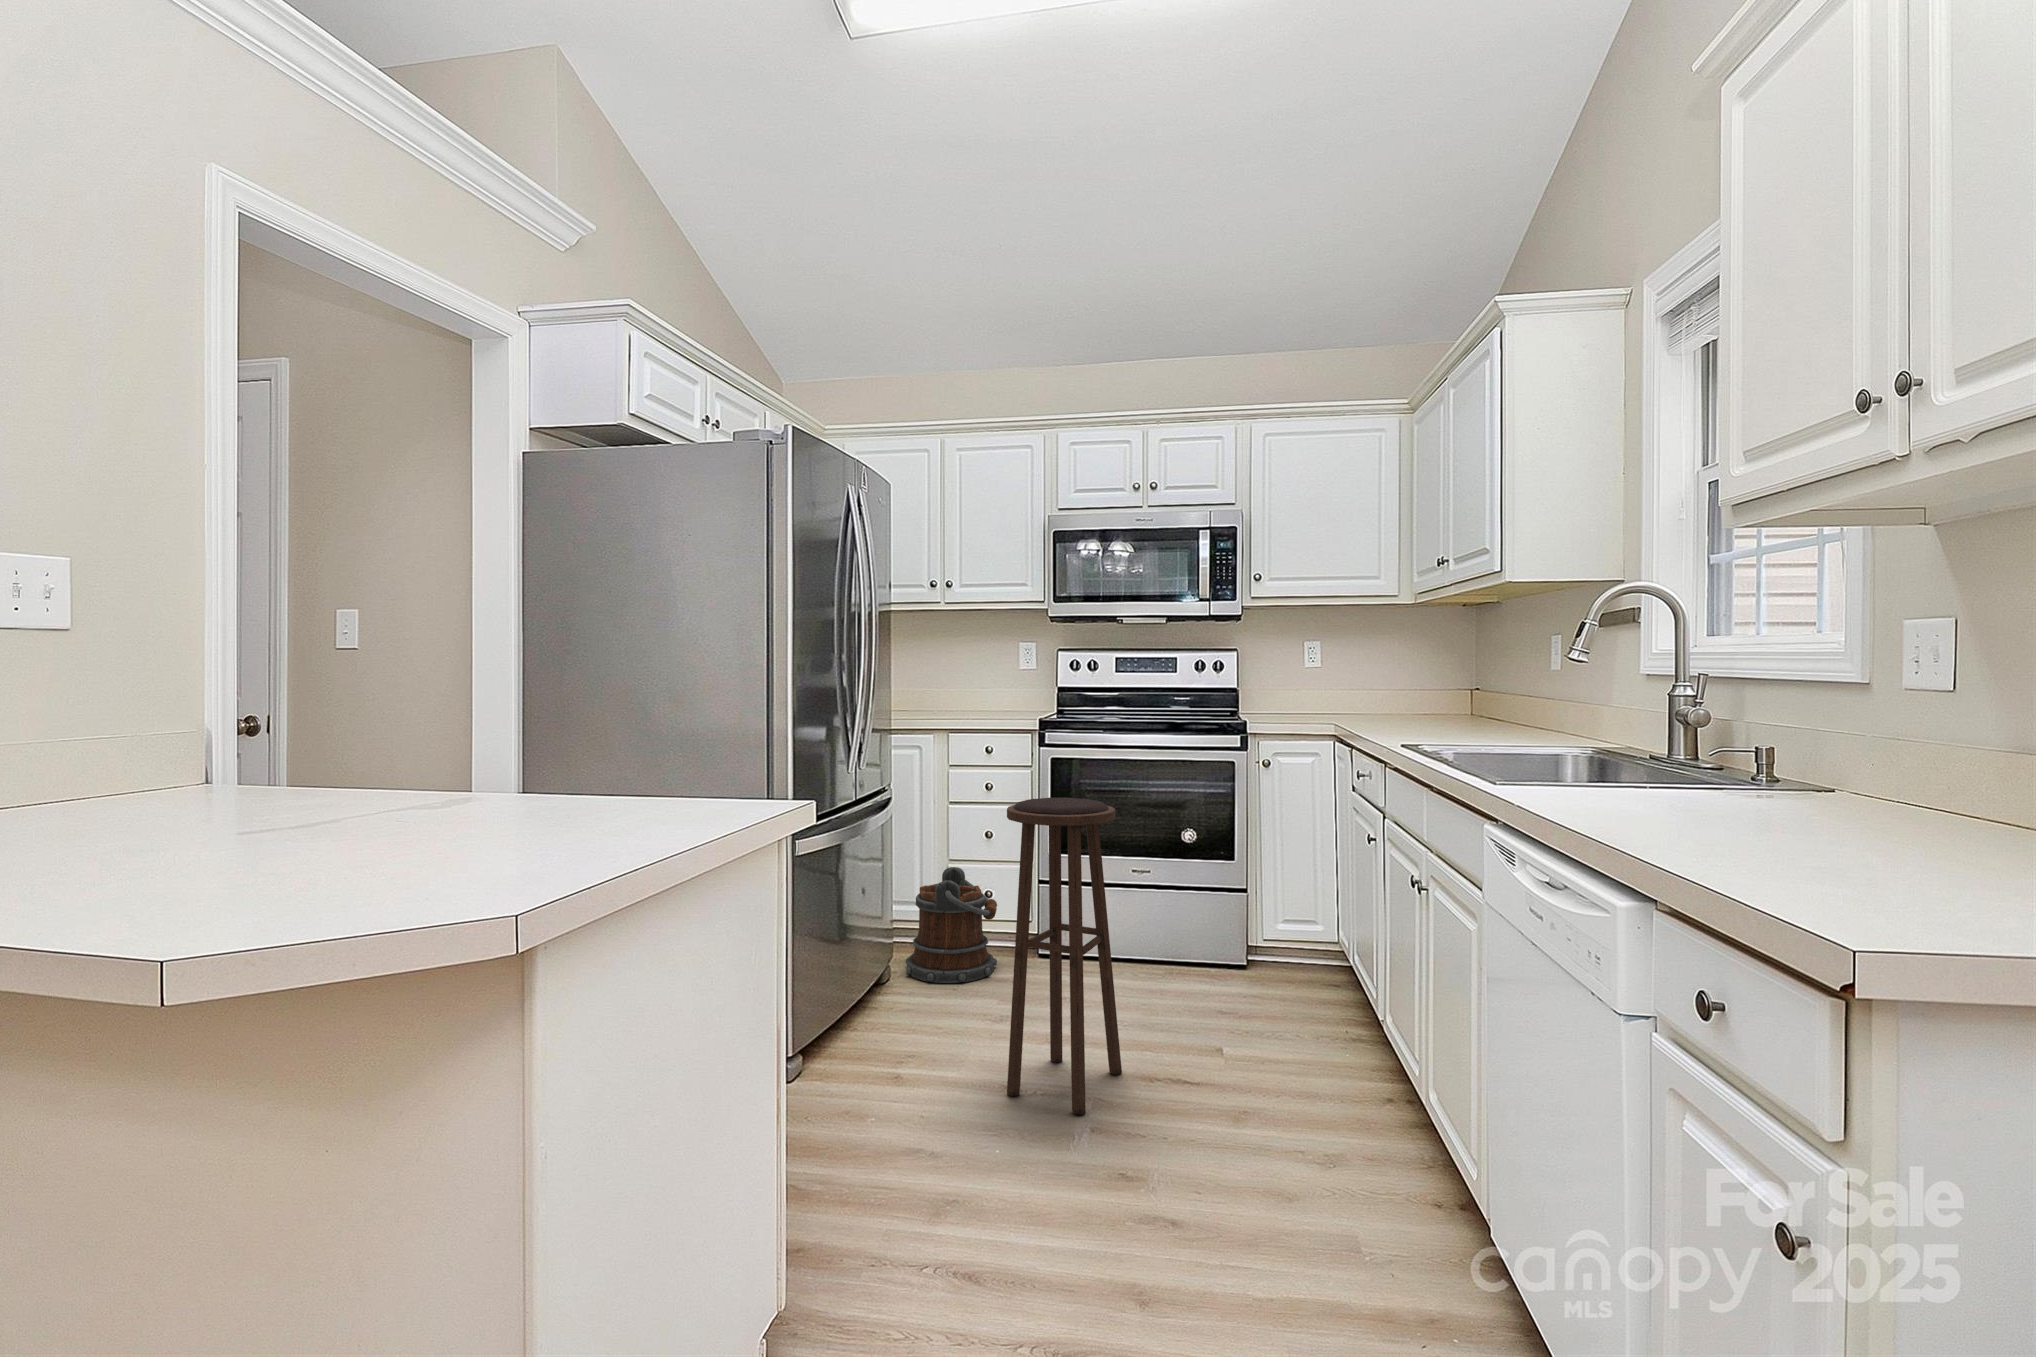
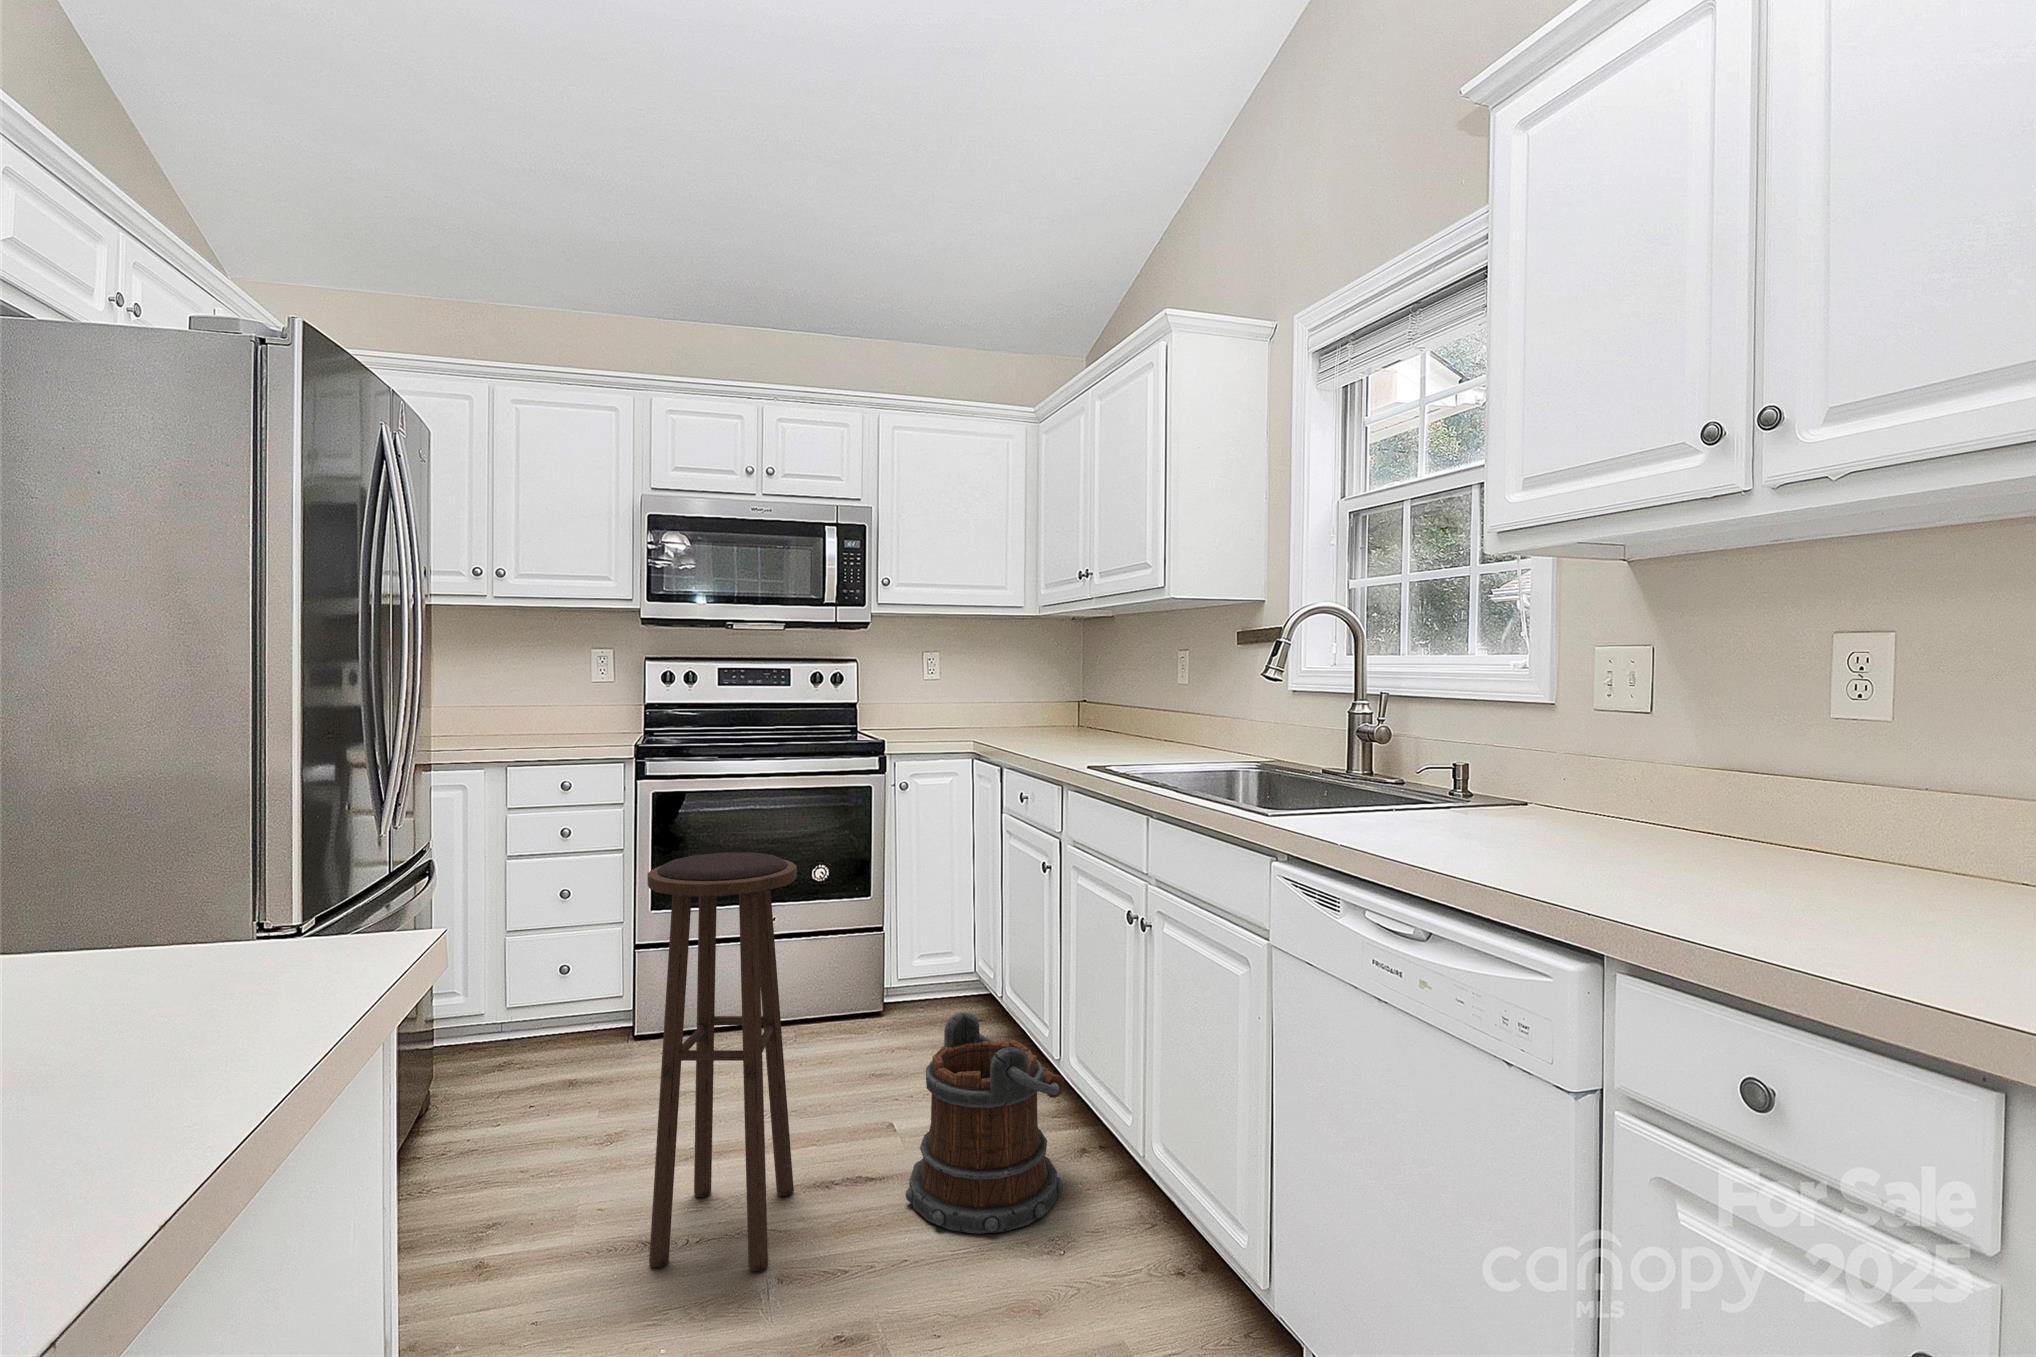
bucket: present [906,867,997,983] -> present [906,1012,1065,1234]

